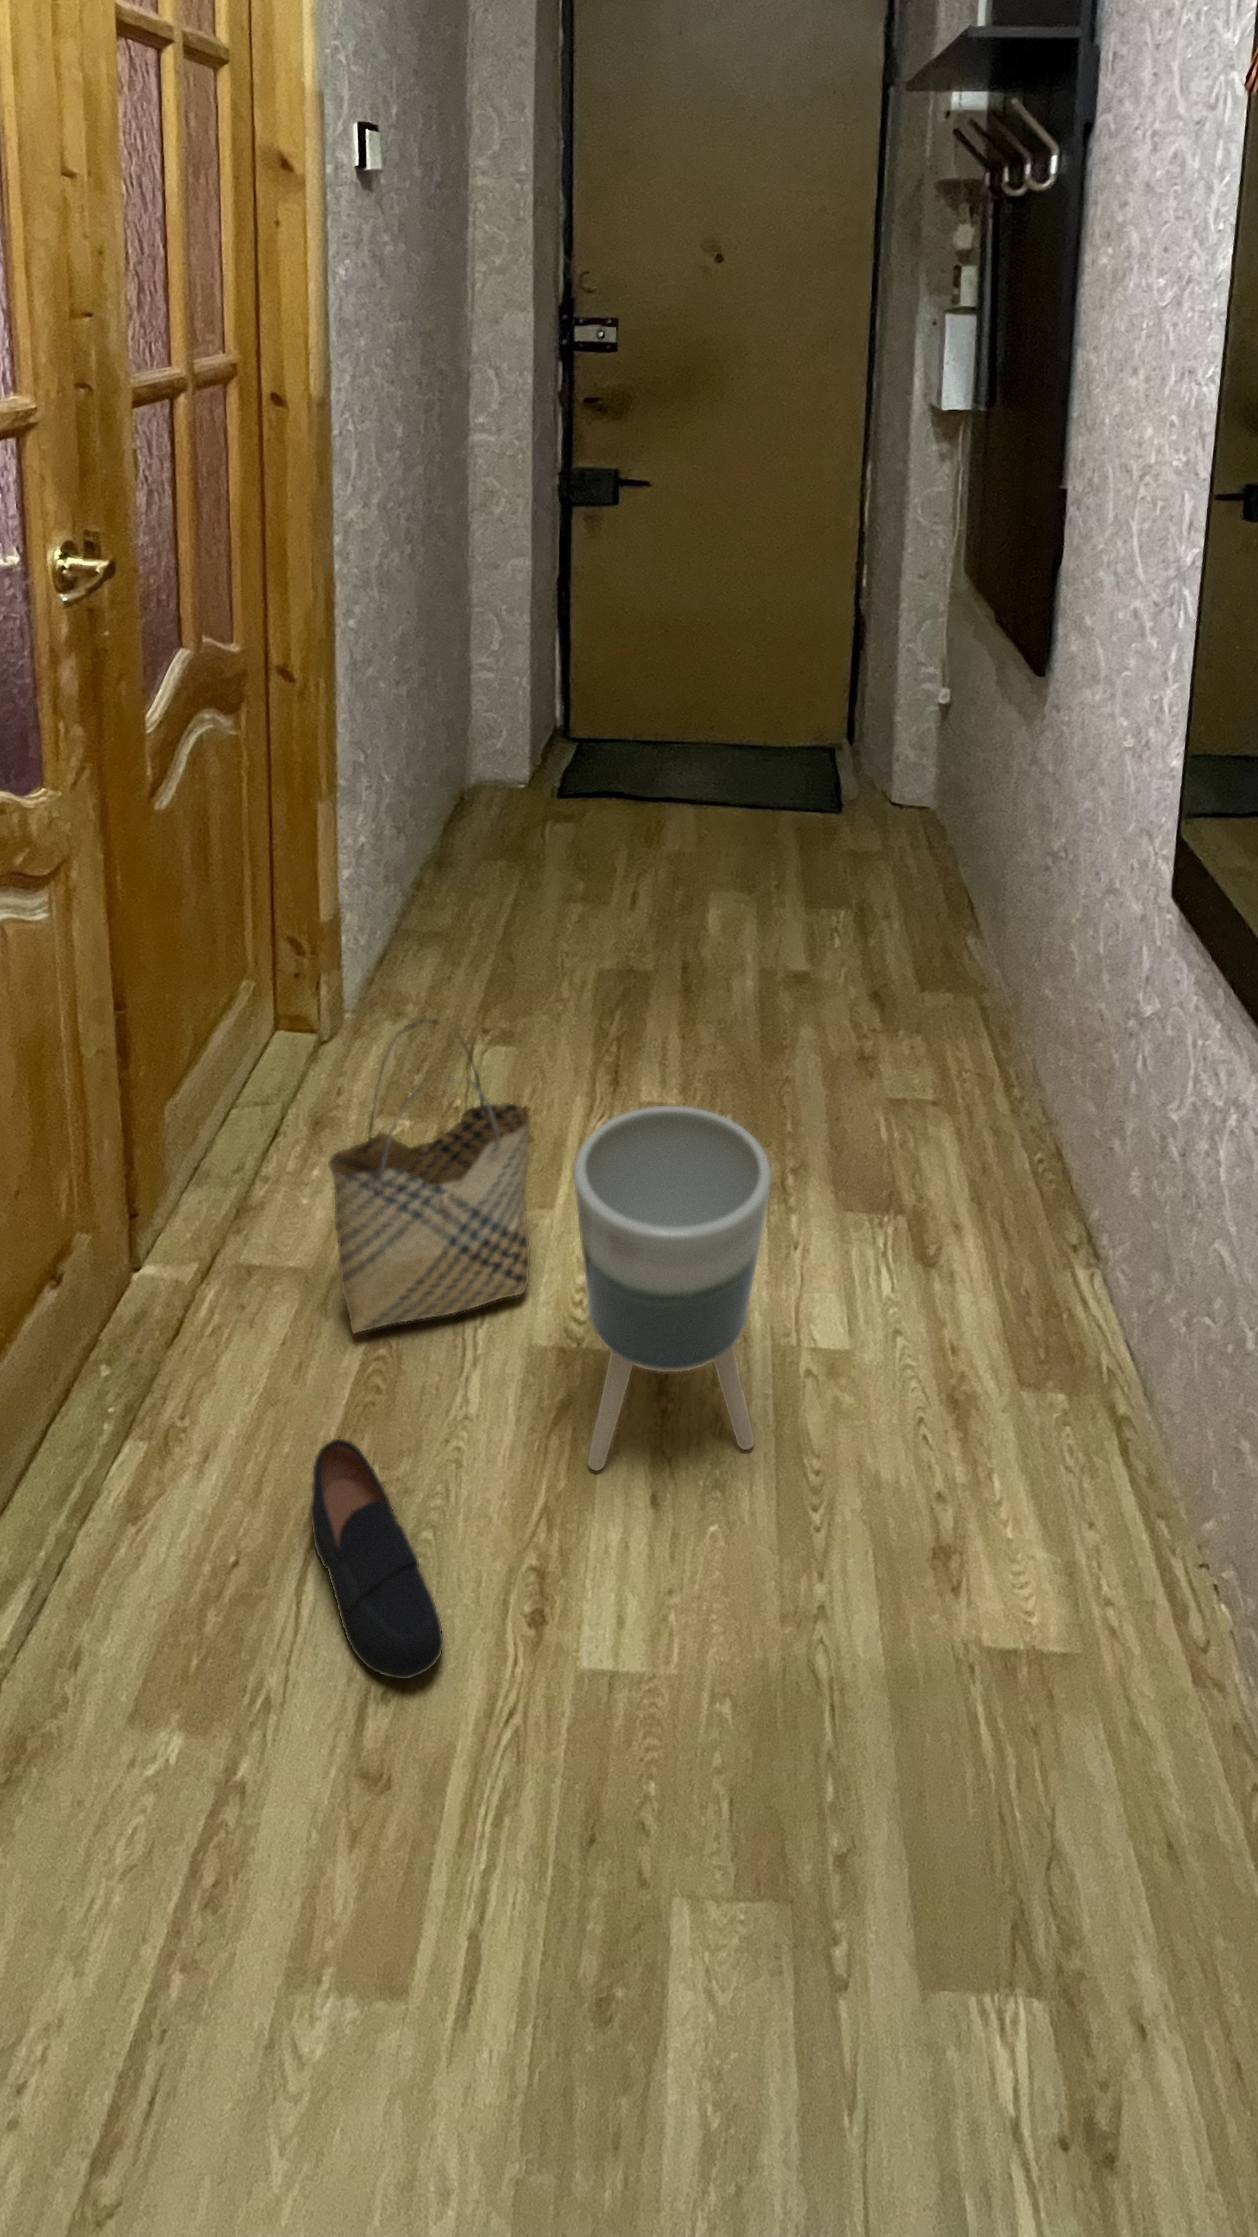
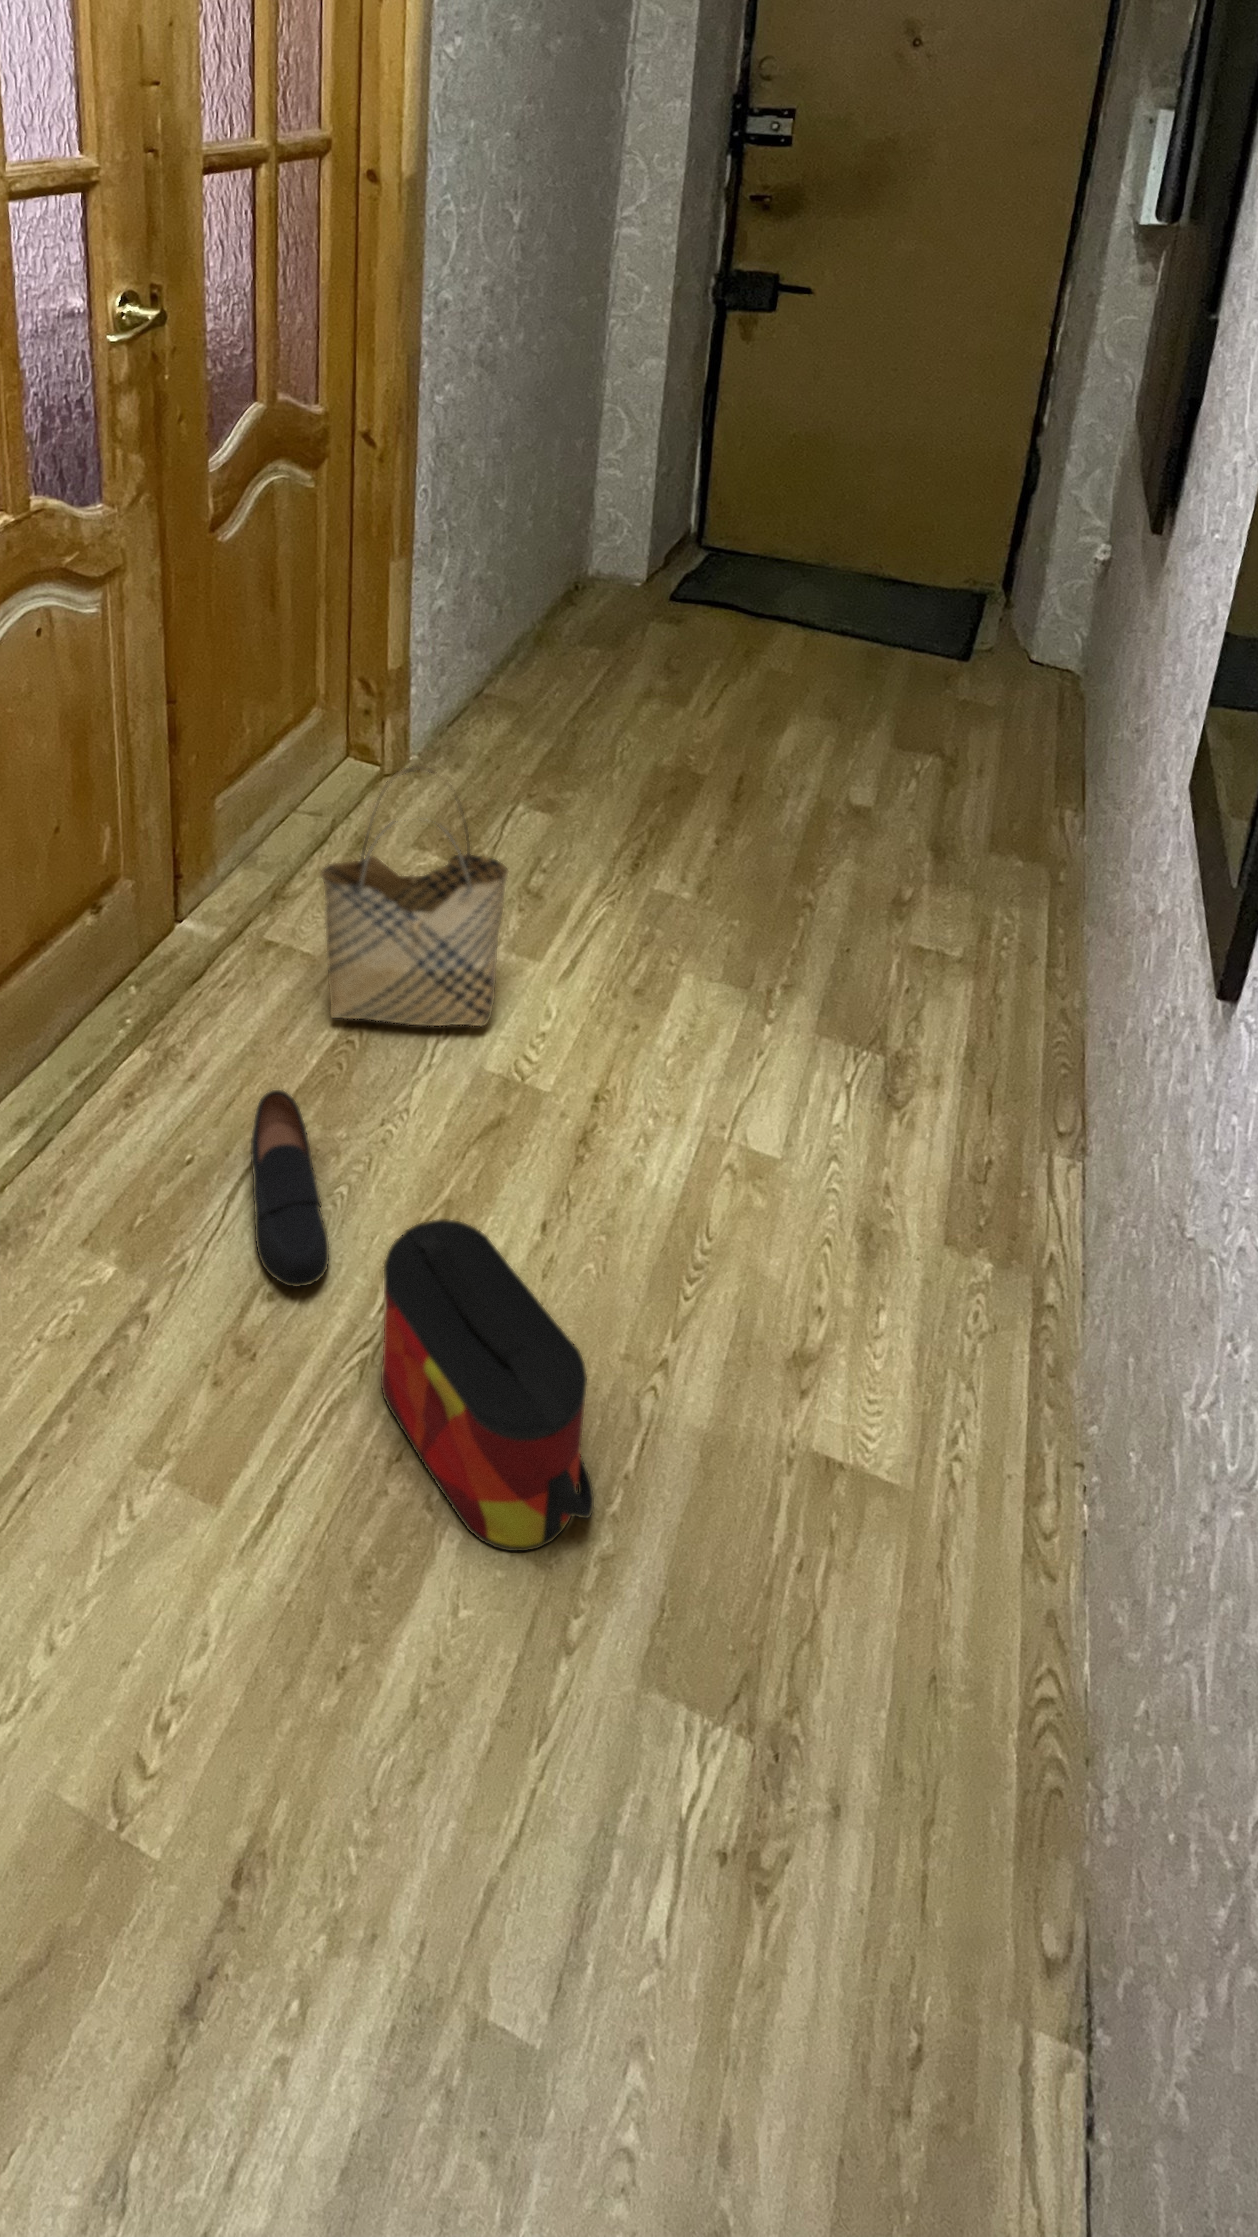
planter: present [574,1106,771,1470] -> none [494,884,692,1213]
bag: none [528,1527,817,1902] -> present [381,1219,594,1551]

